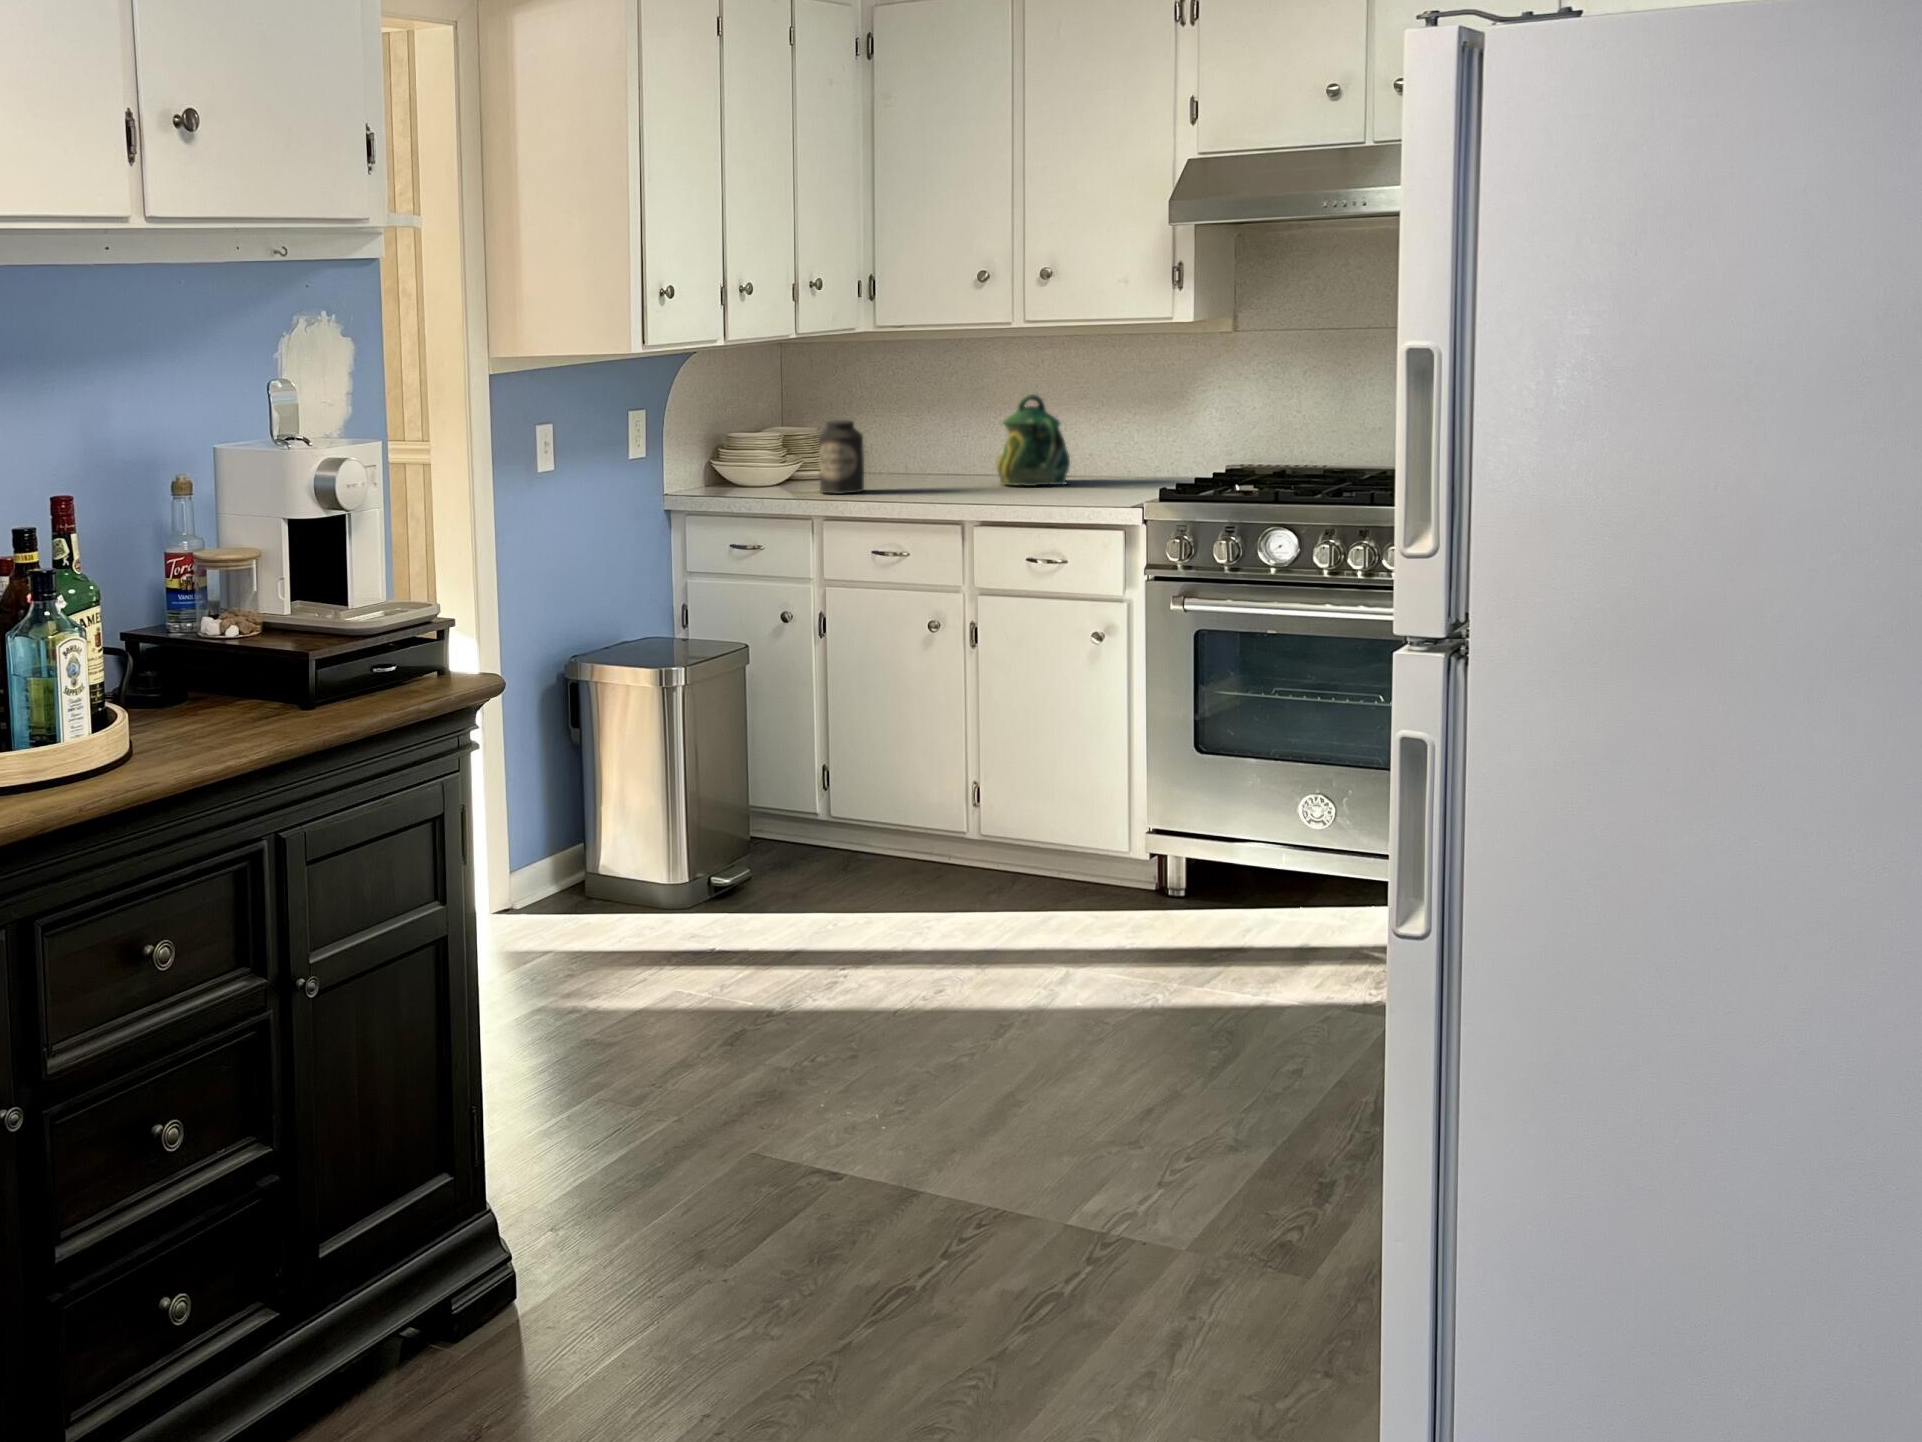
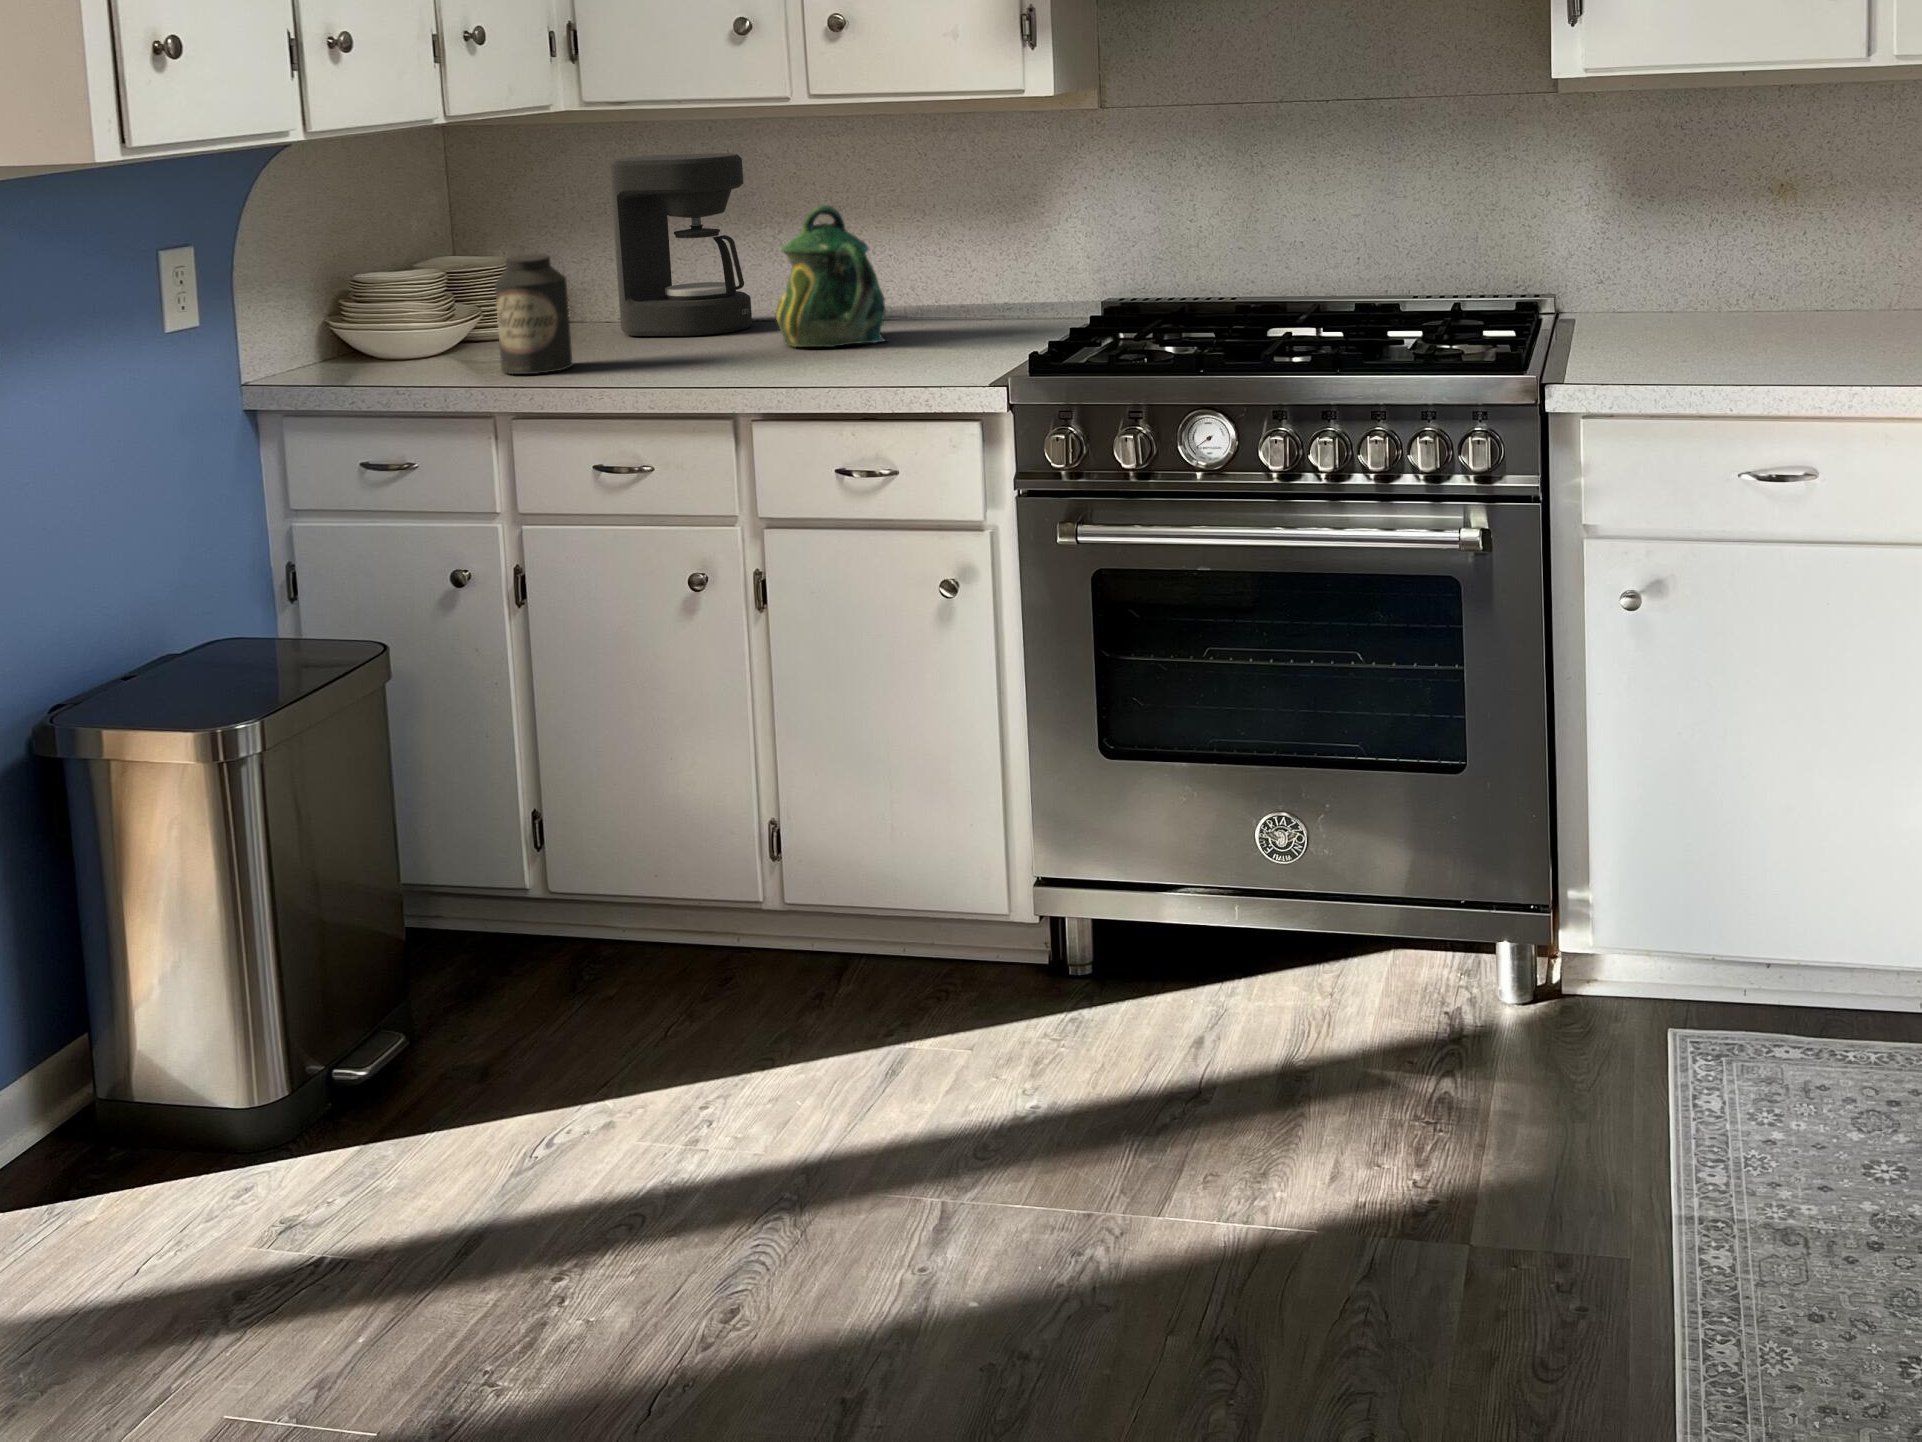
coffee maker: none [891,361,979,479] -> present [610,153,752,336]

